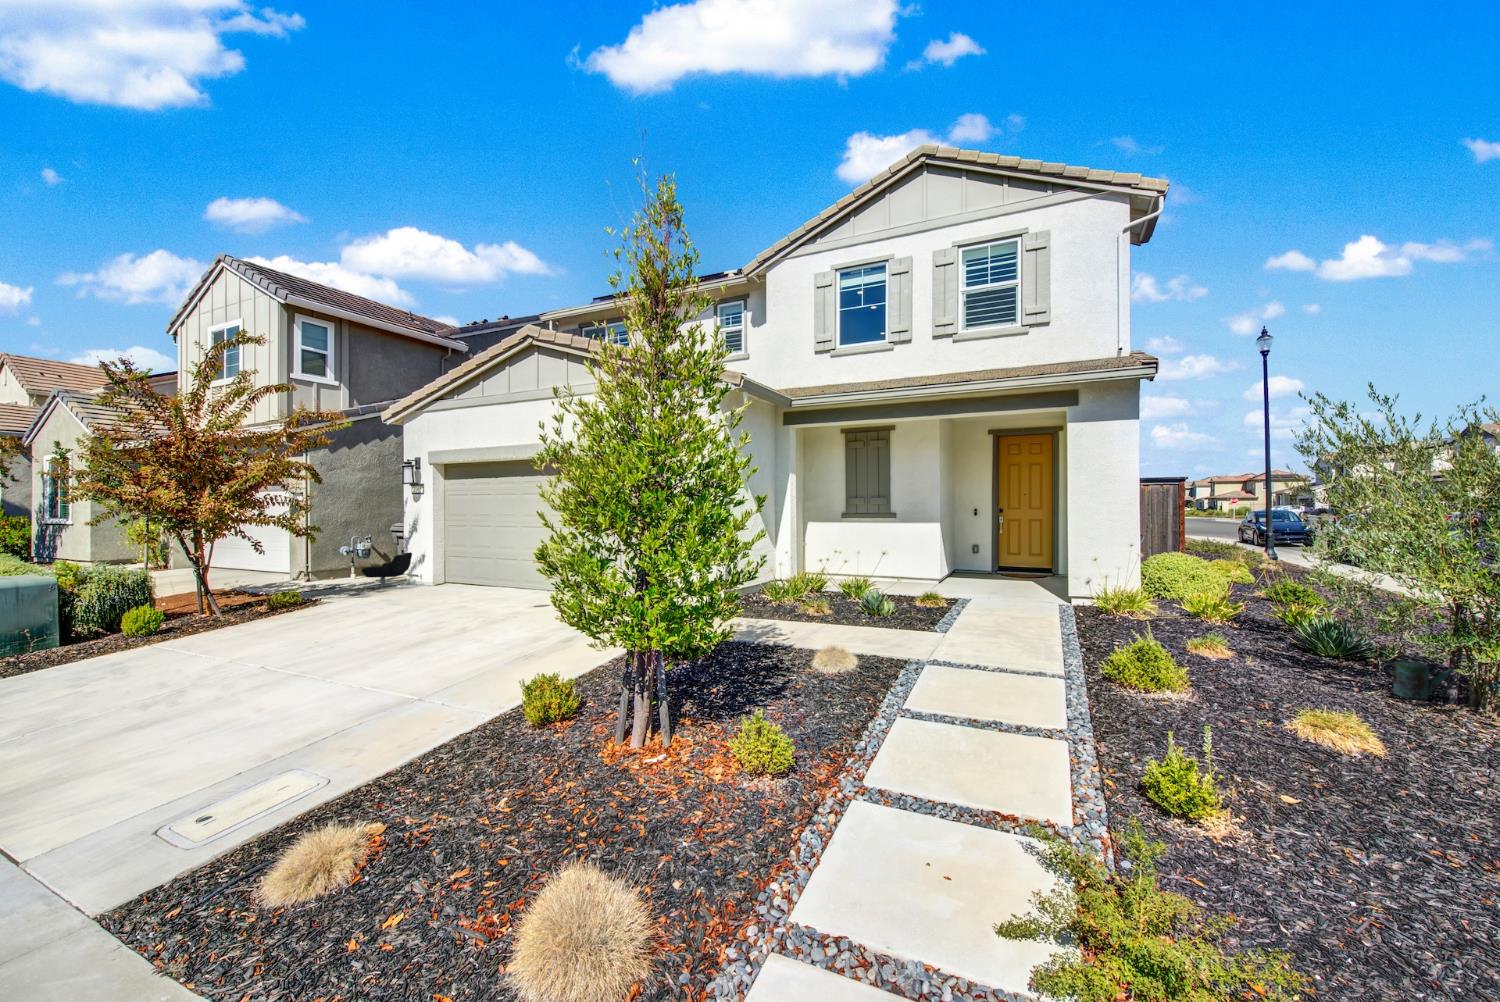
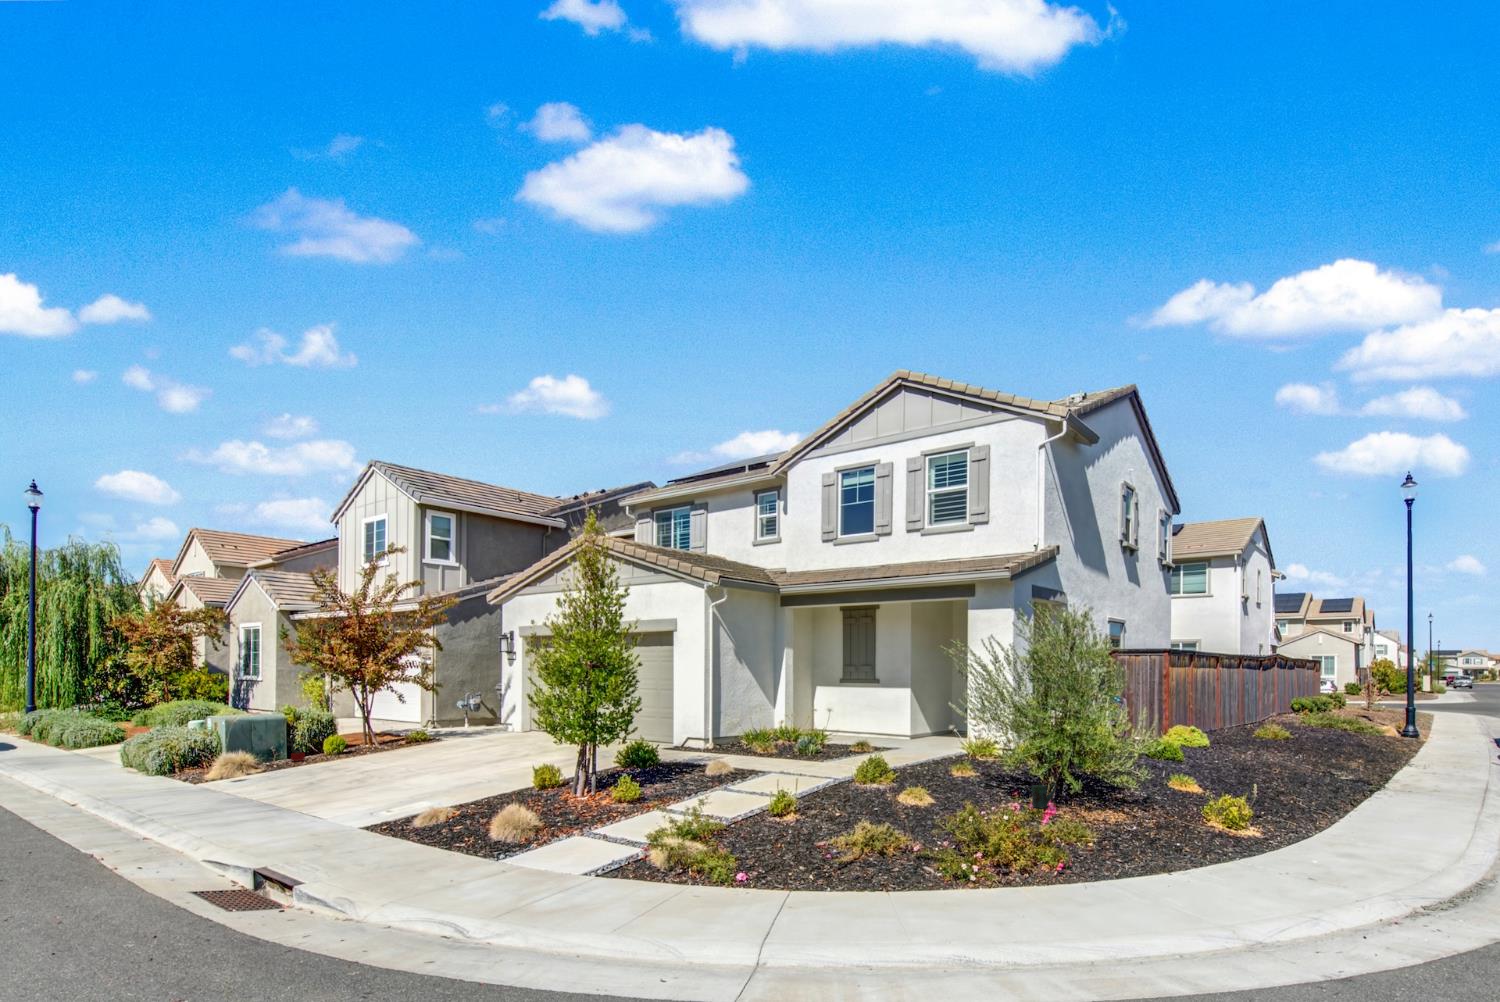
lounge chair: present [361,552,412,589] -> none [464,709,502,738]
decorative plant: none [17,599,103,653] -> present [284,735,305,761]

